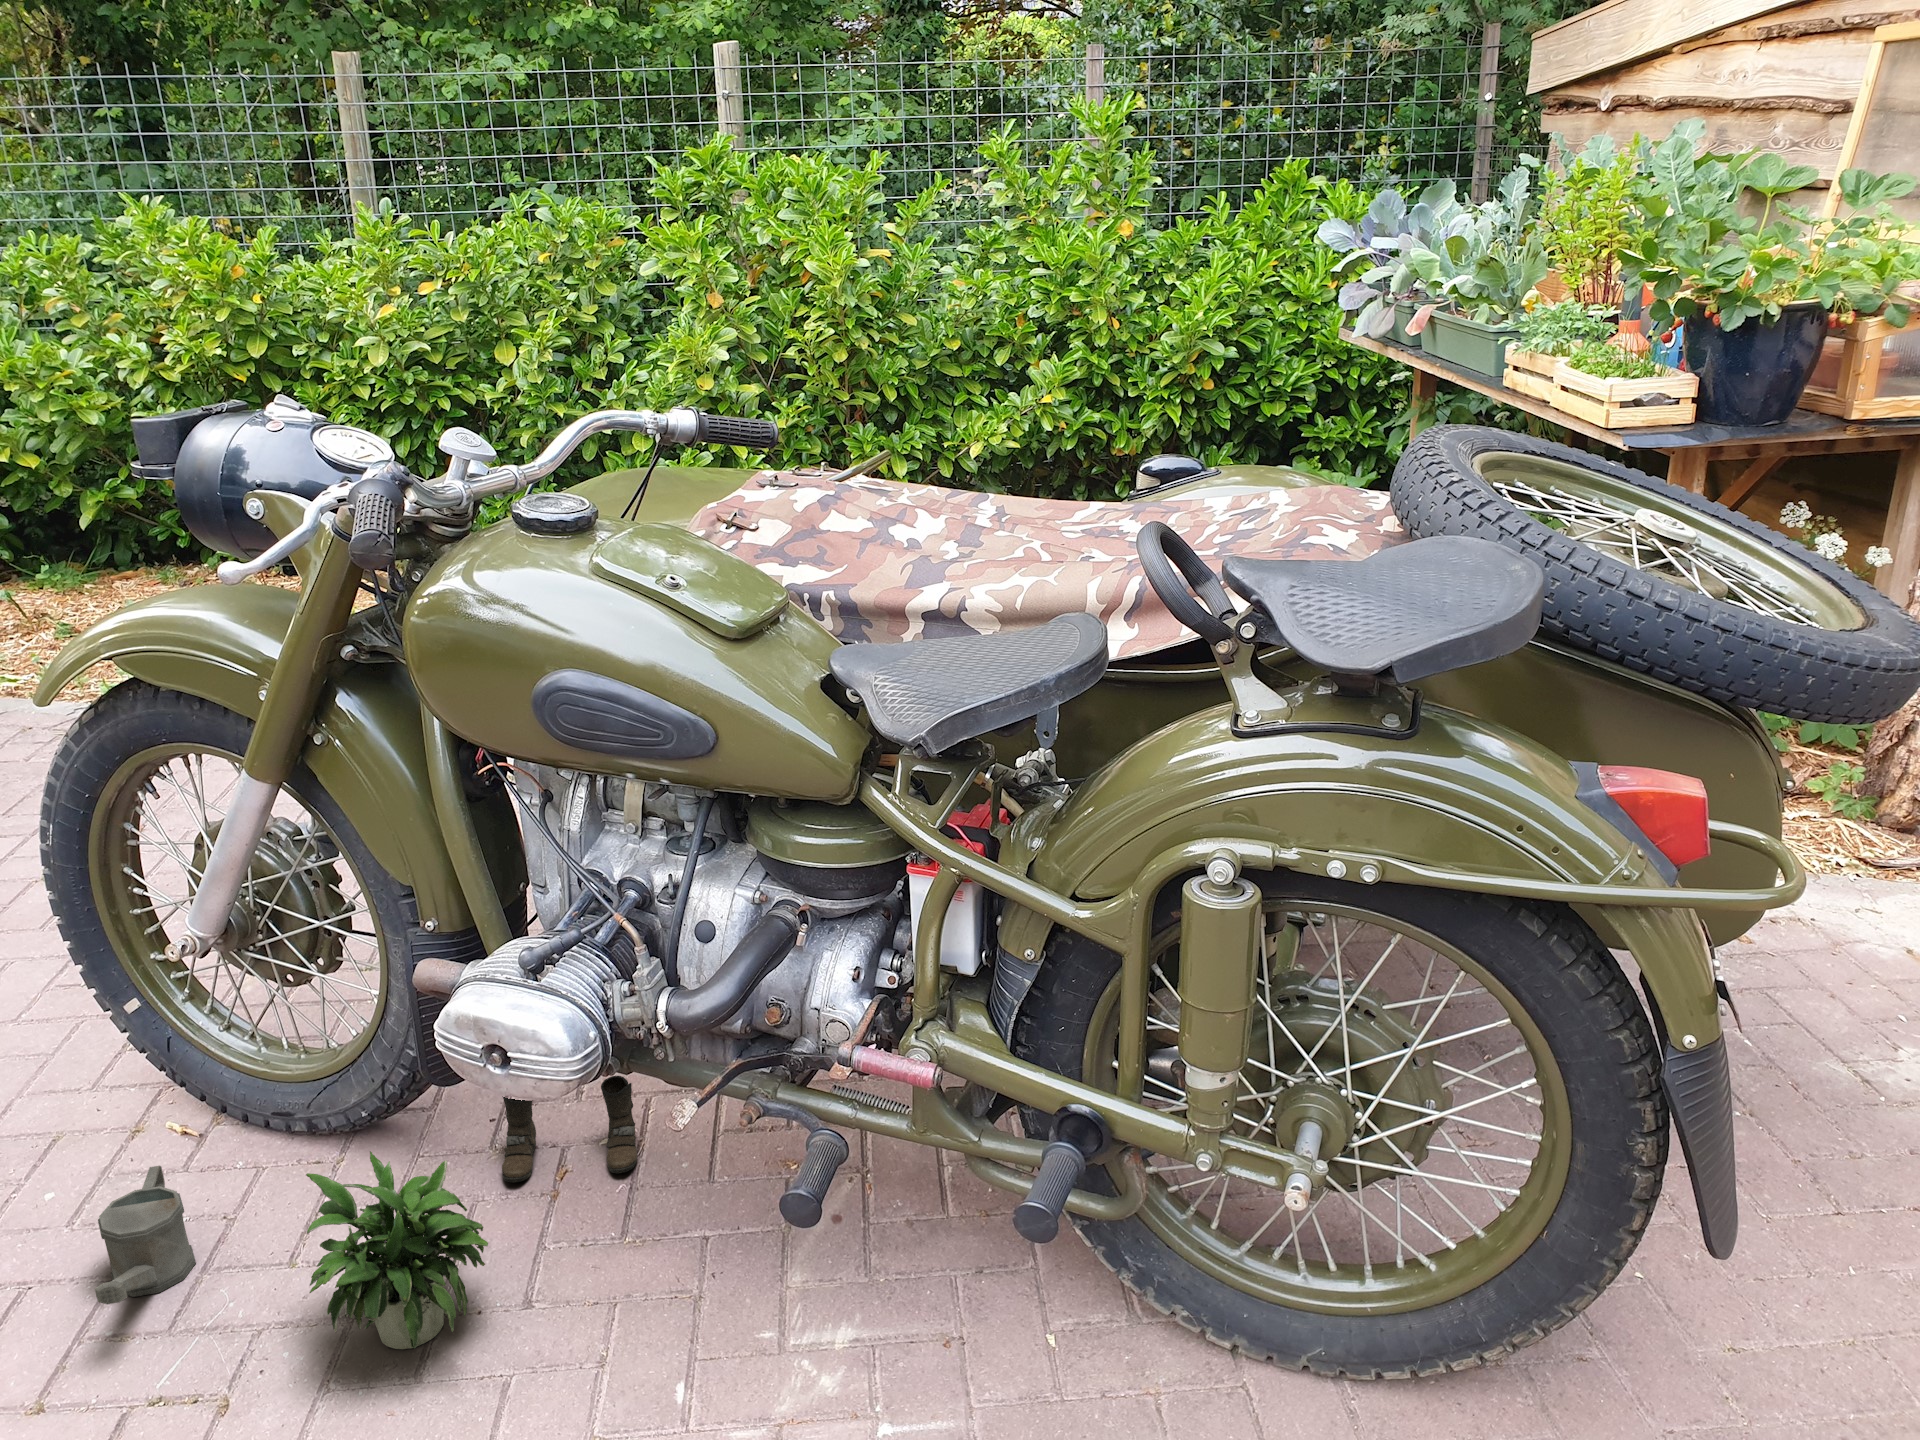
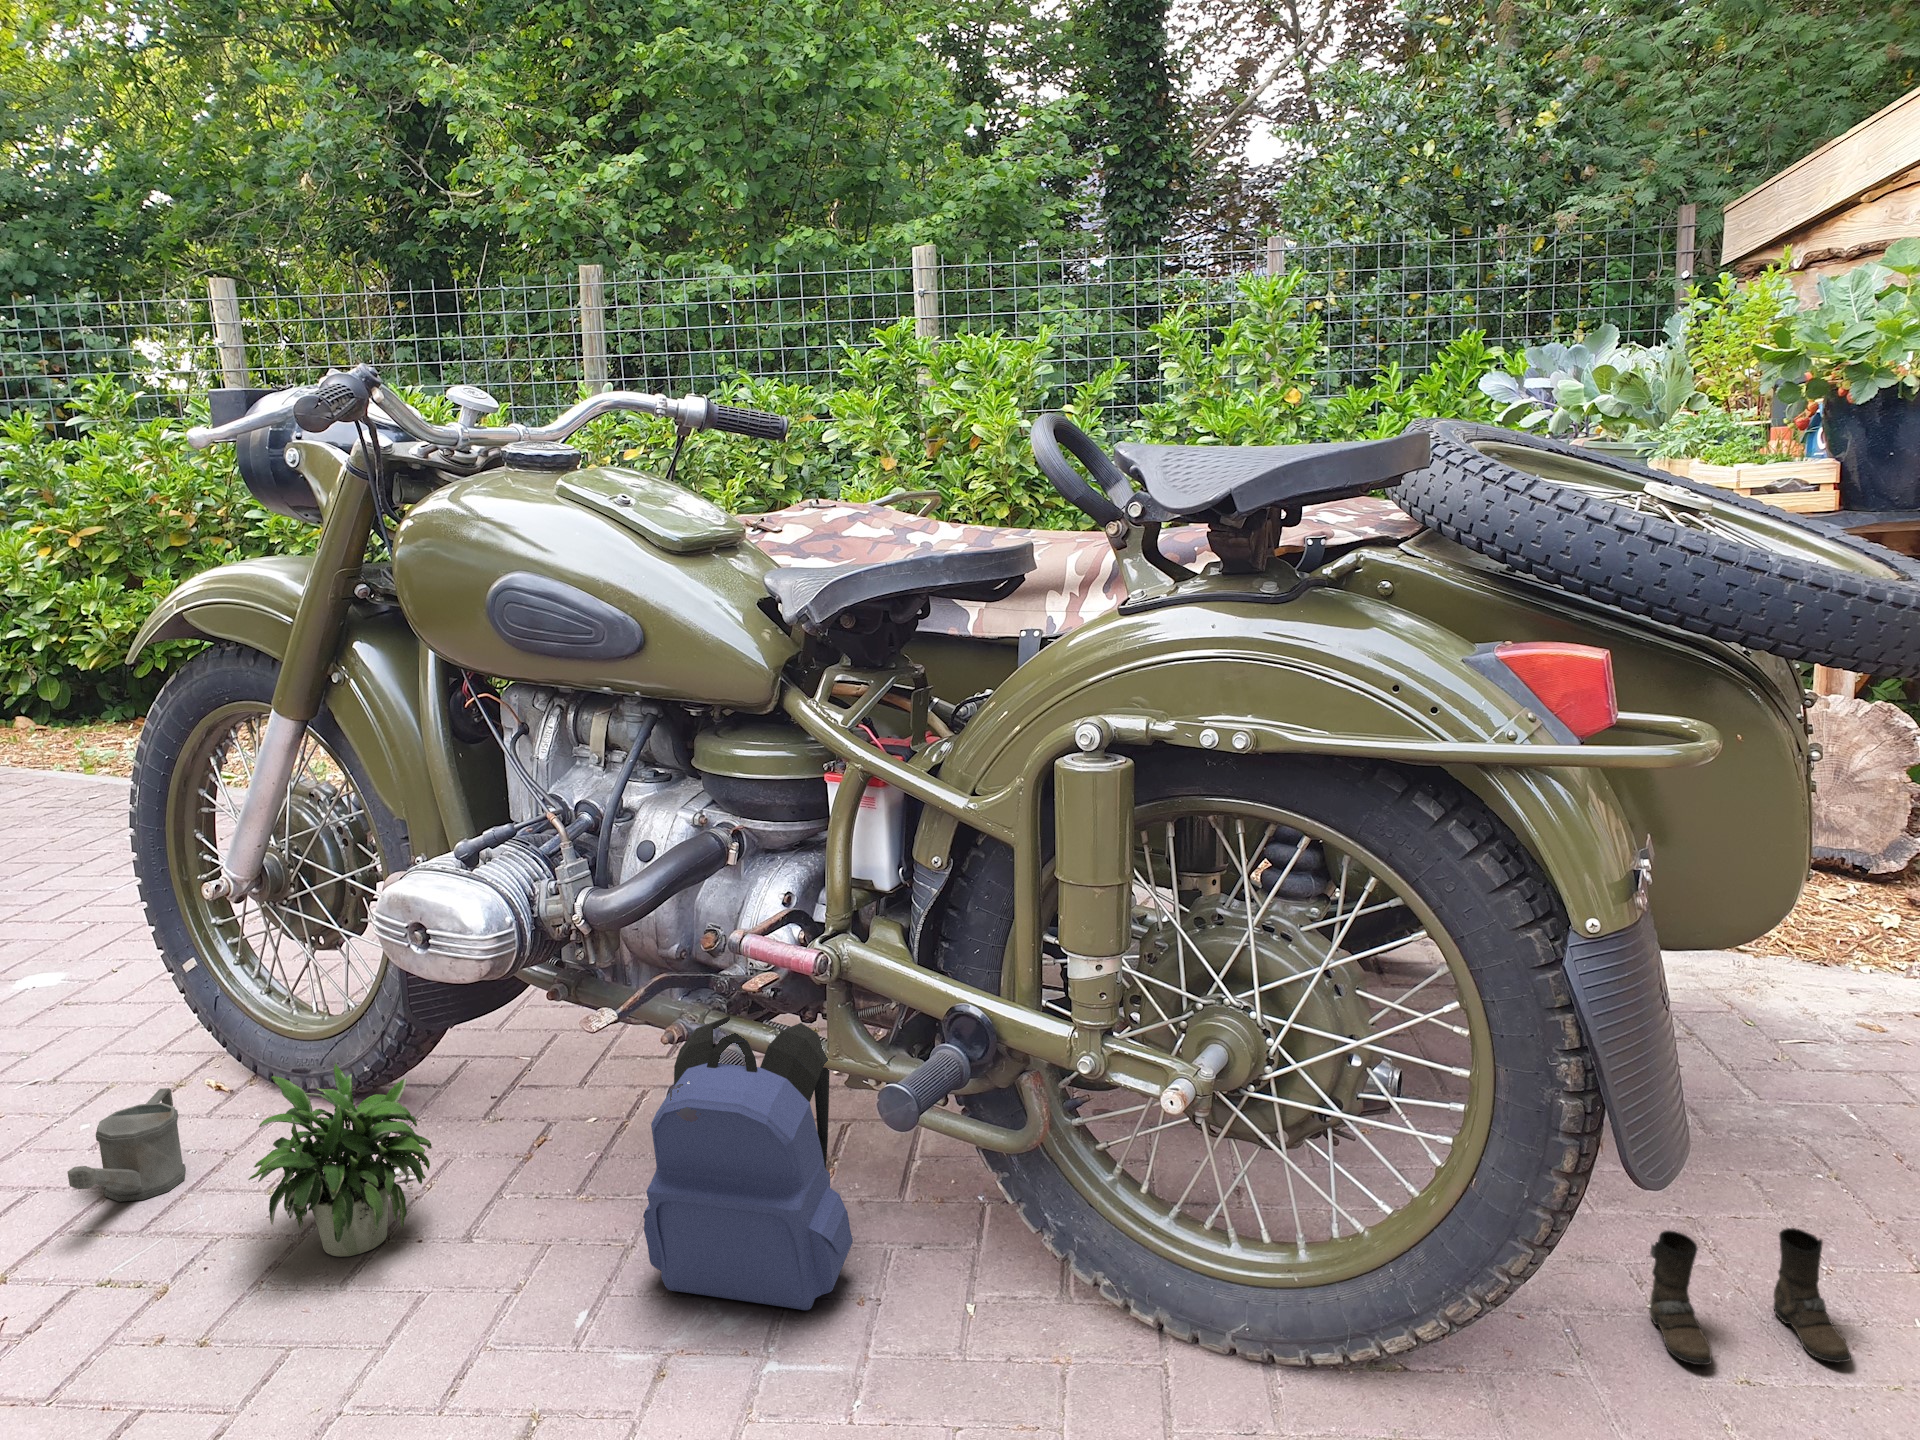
boots: present [502,1076,637,1182] -> present [1649,1228,1851,1365]
backpack: none [731,1097,937,1379] -> present [643,1016,853,1310]

